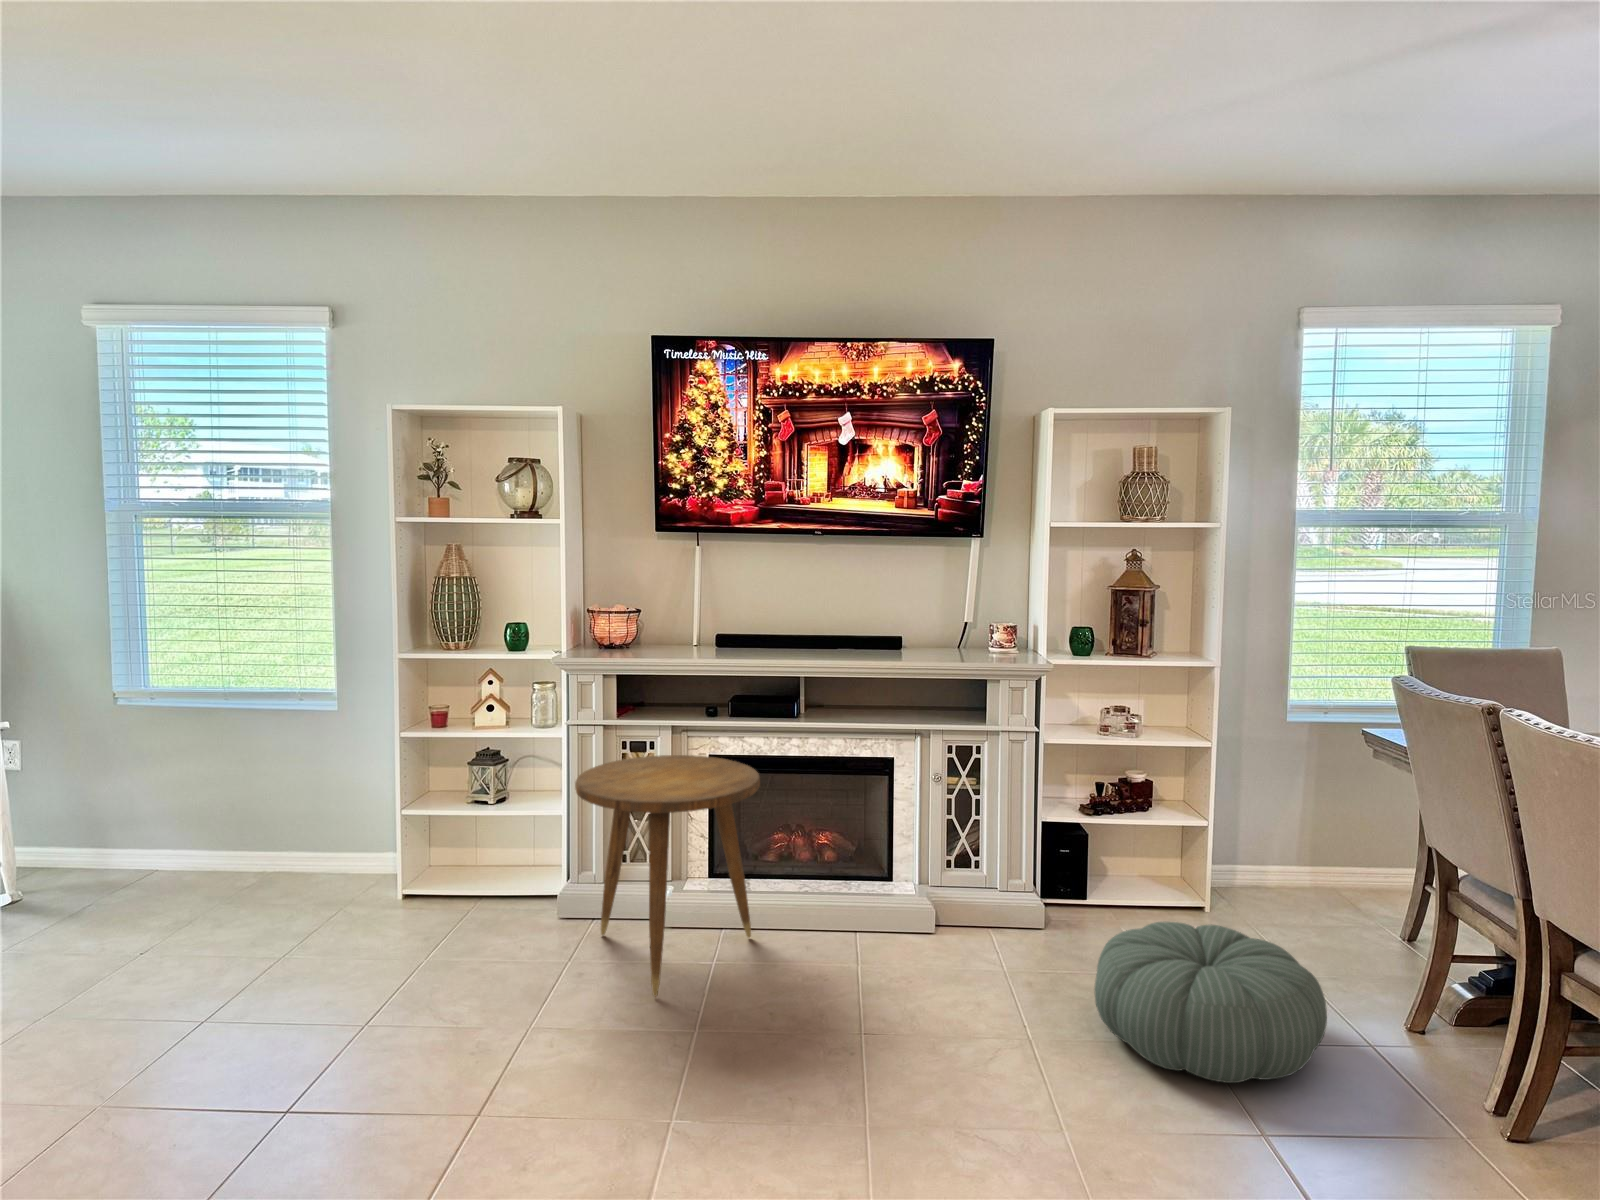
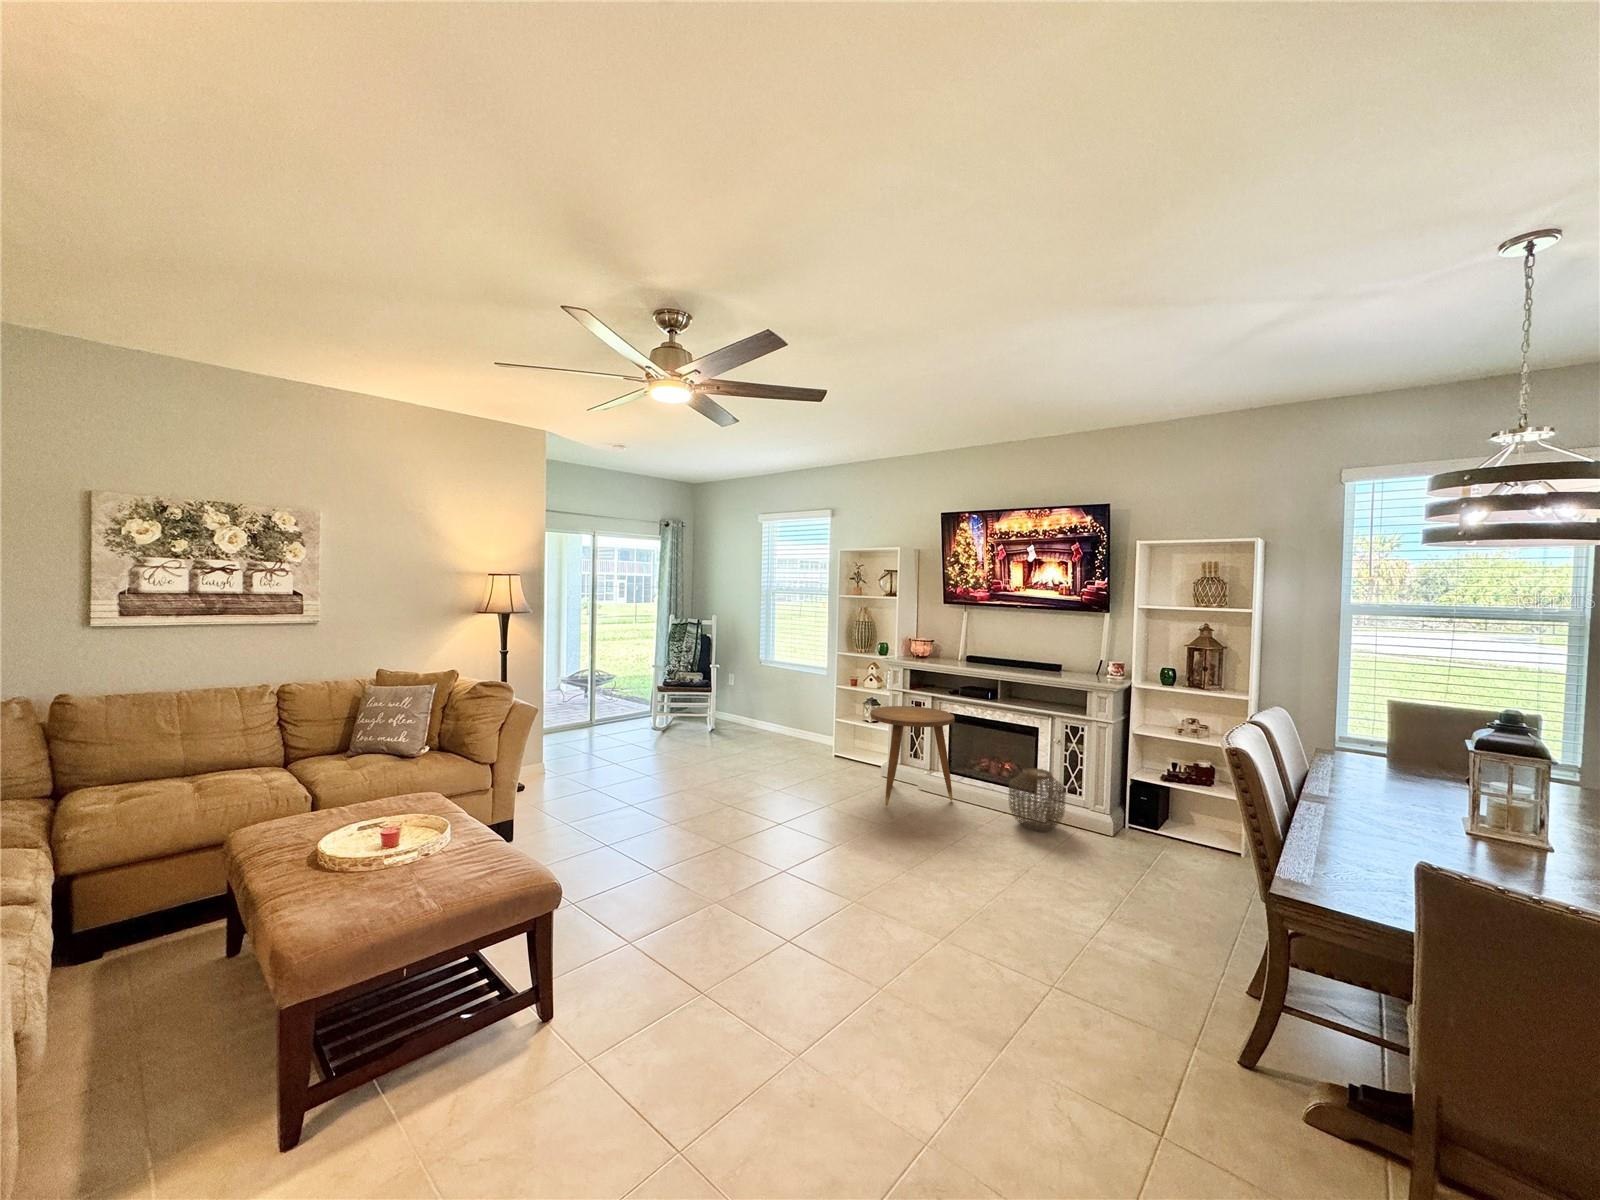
woven basket: none [884,838,985,959] -> present [1009,768,1065,832]
pouf: present [1094,922,1327,1083] -> none [1063,828,1198,916]

